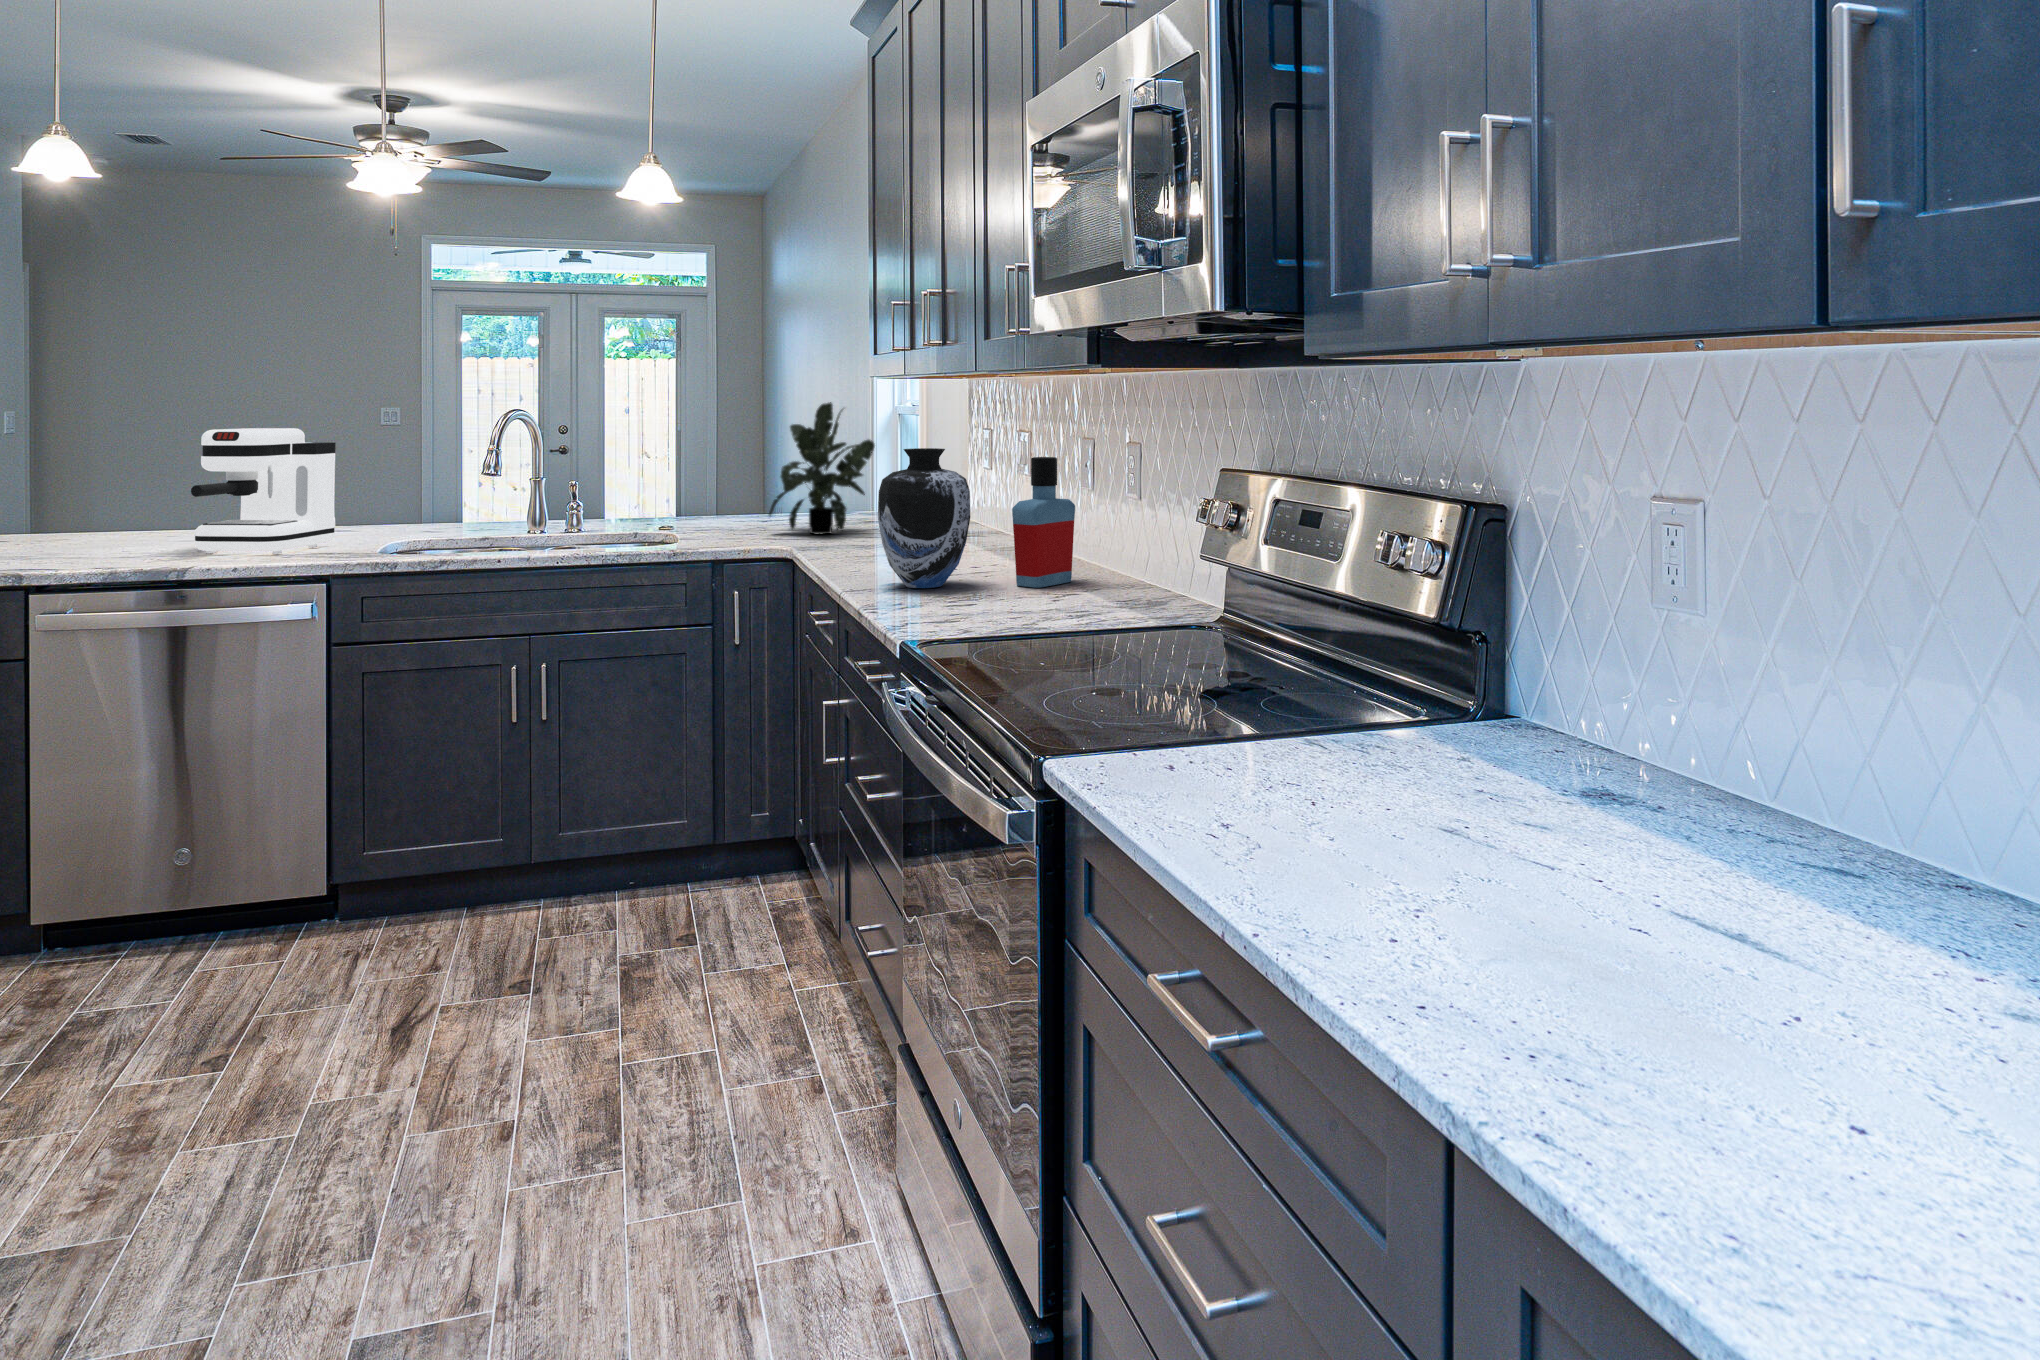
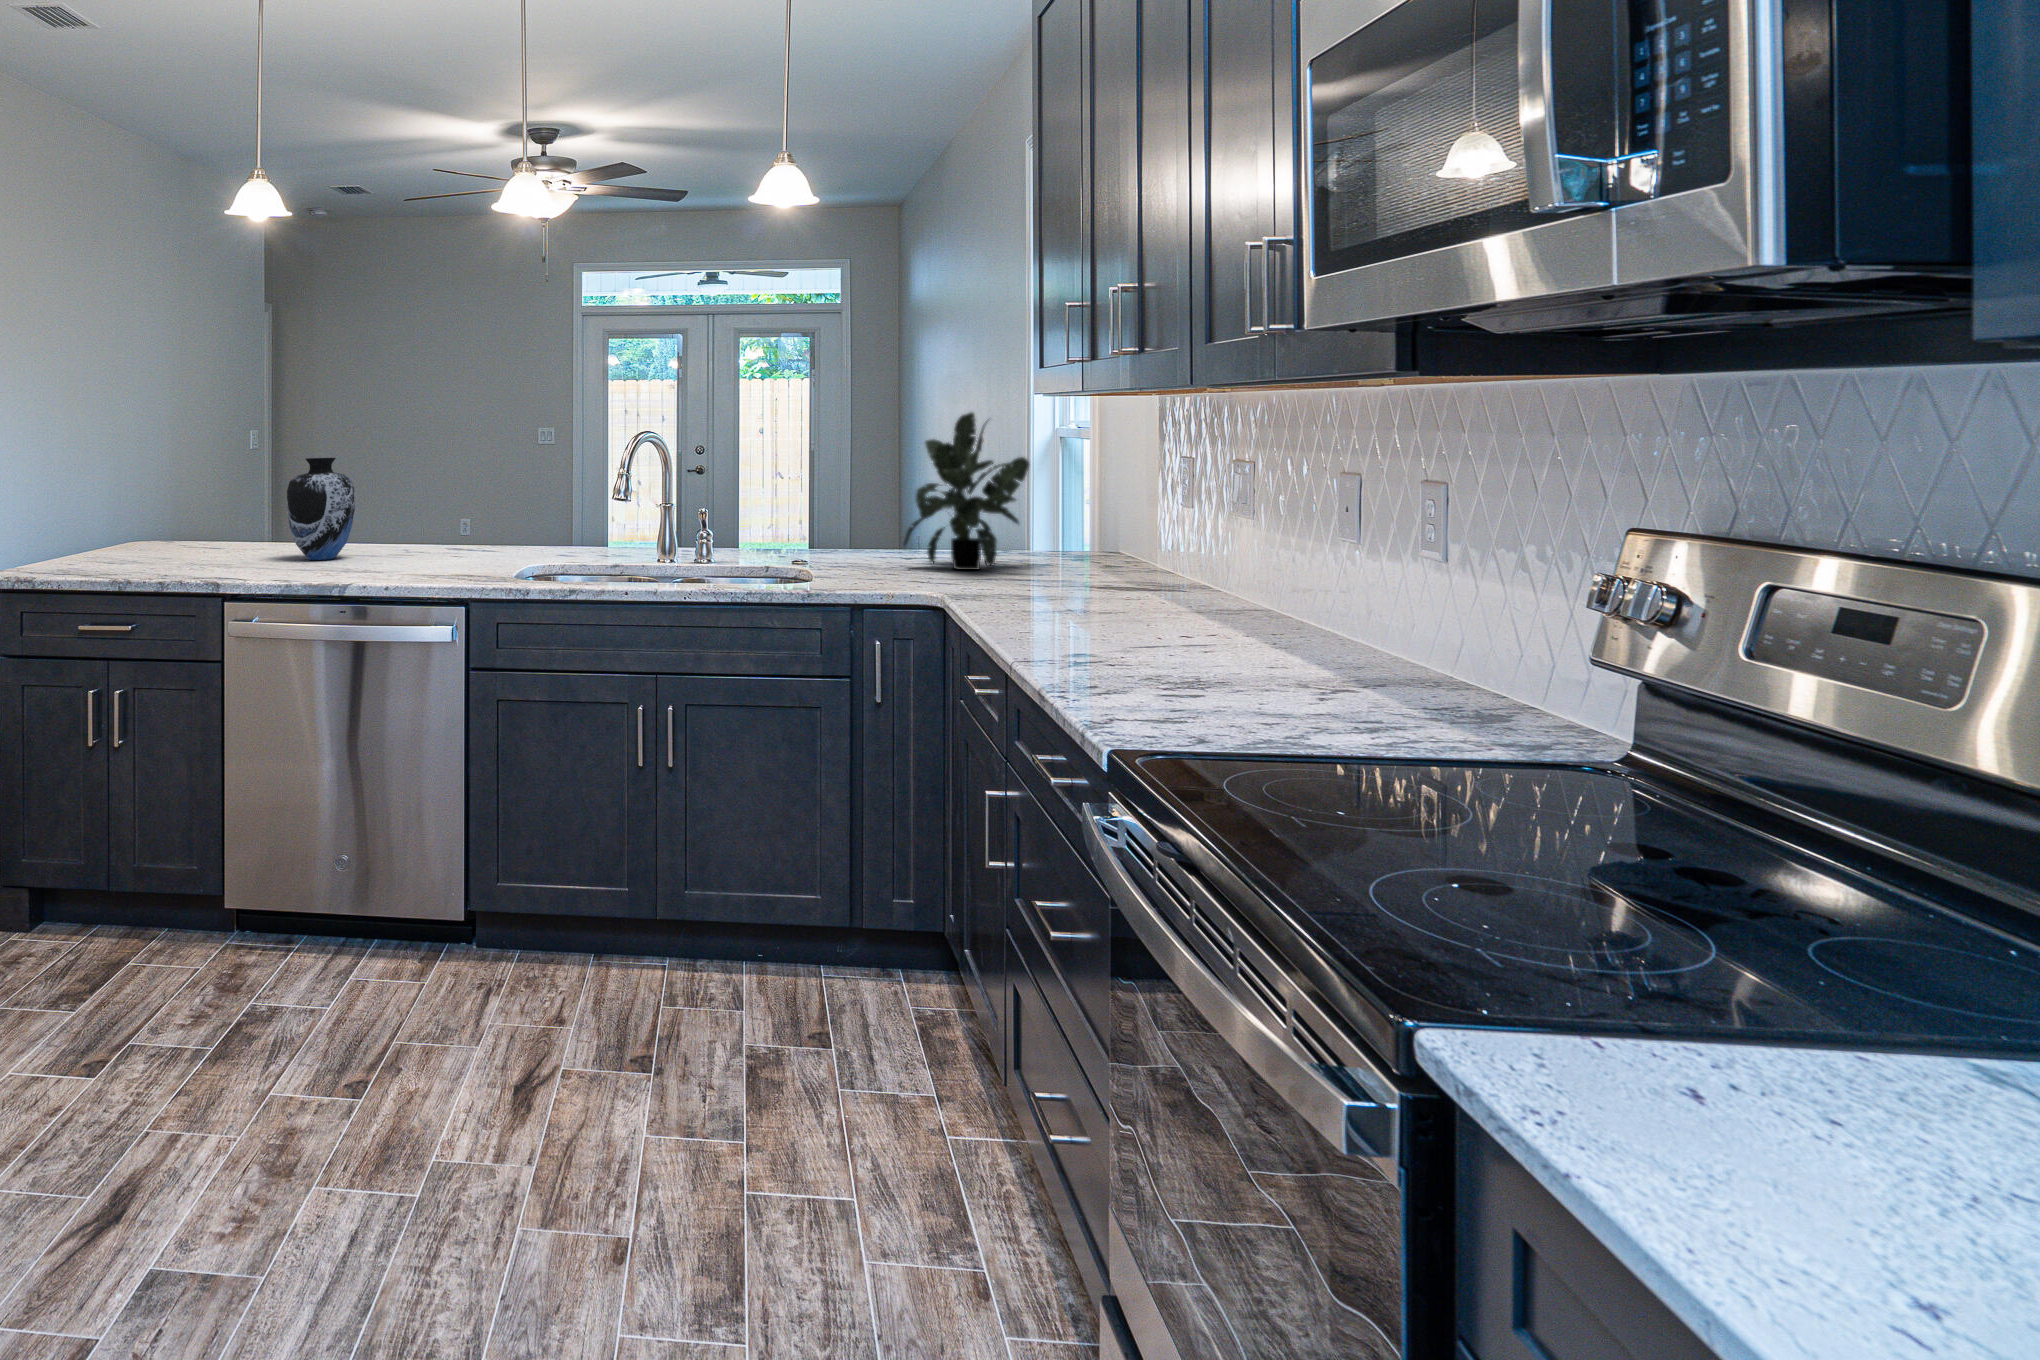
coffee maker: present [191,428,336,554] -> none [344,448,468,571]
vase: present [878,448,970,588] -> present [287,458,355,560]
bottle: present [1012,457,1075,588] -> none [1230,477,1328,657]

